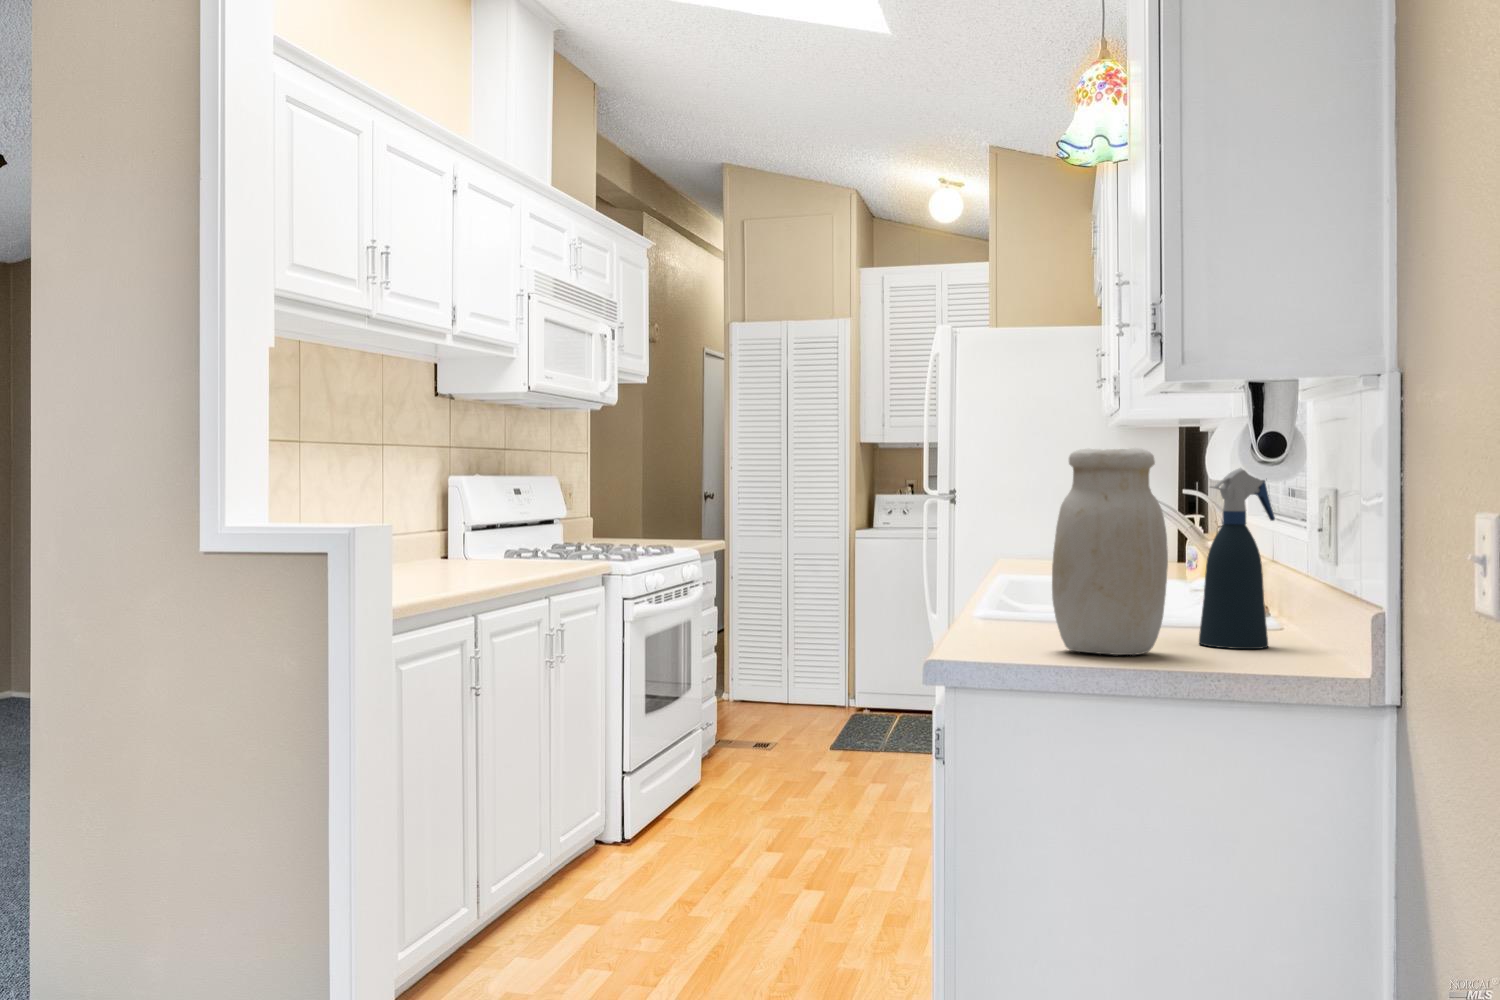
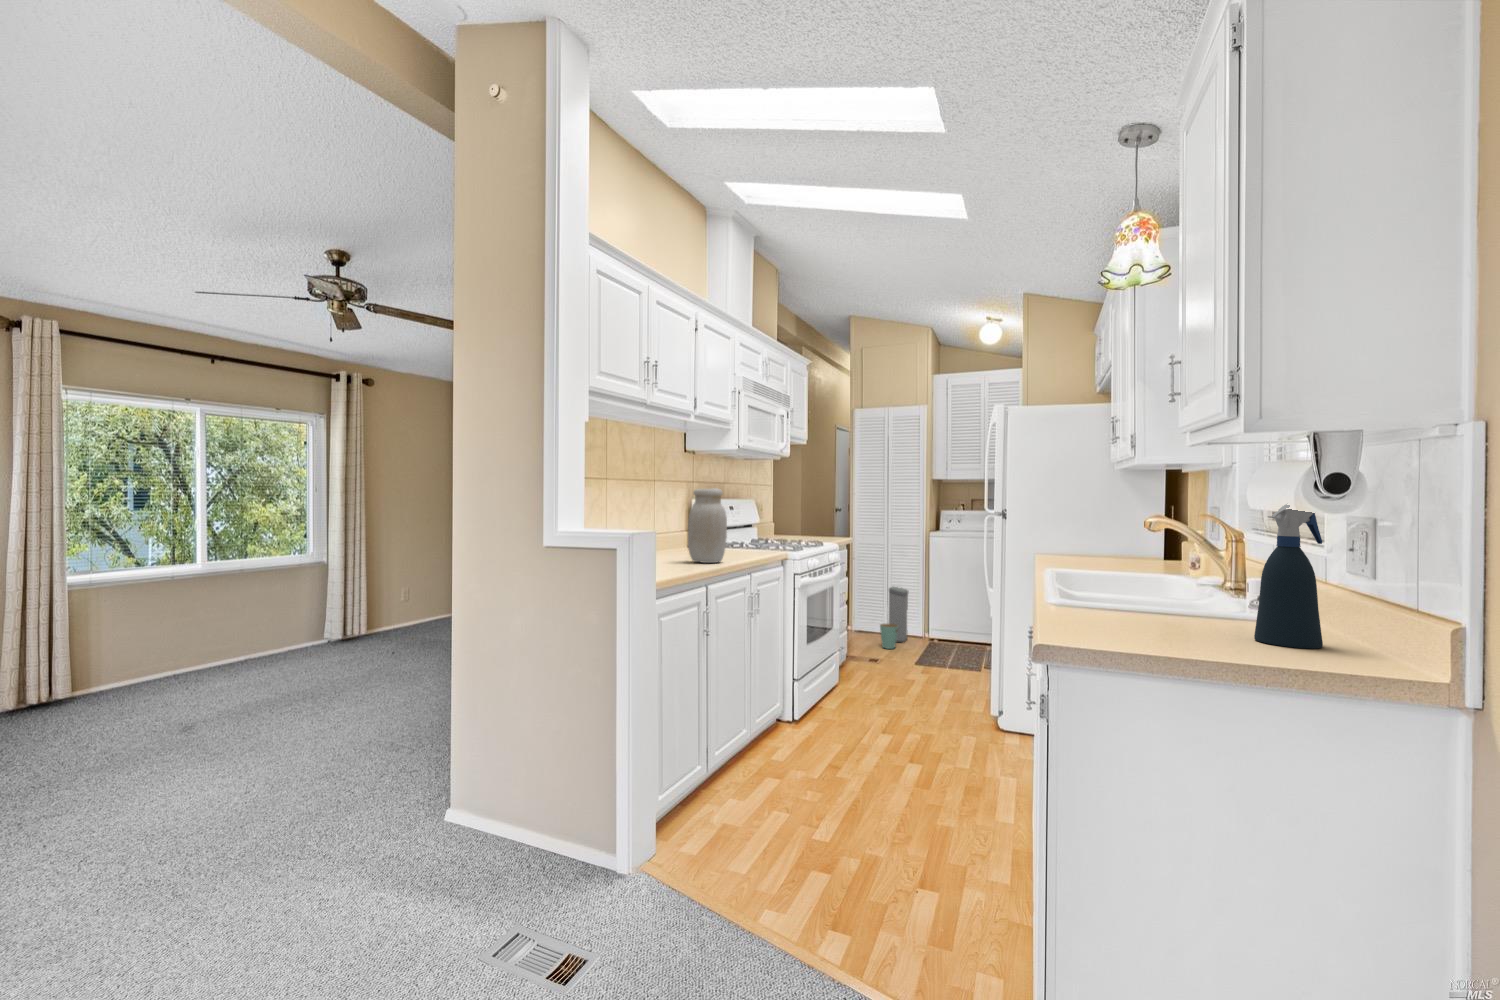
jar: present [1052,448,1168,655] -> present [688,488,727,563]
trash can: none [771,623,819,727] -> present [880,587,908,649]

